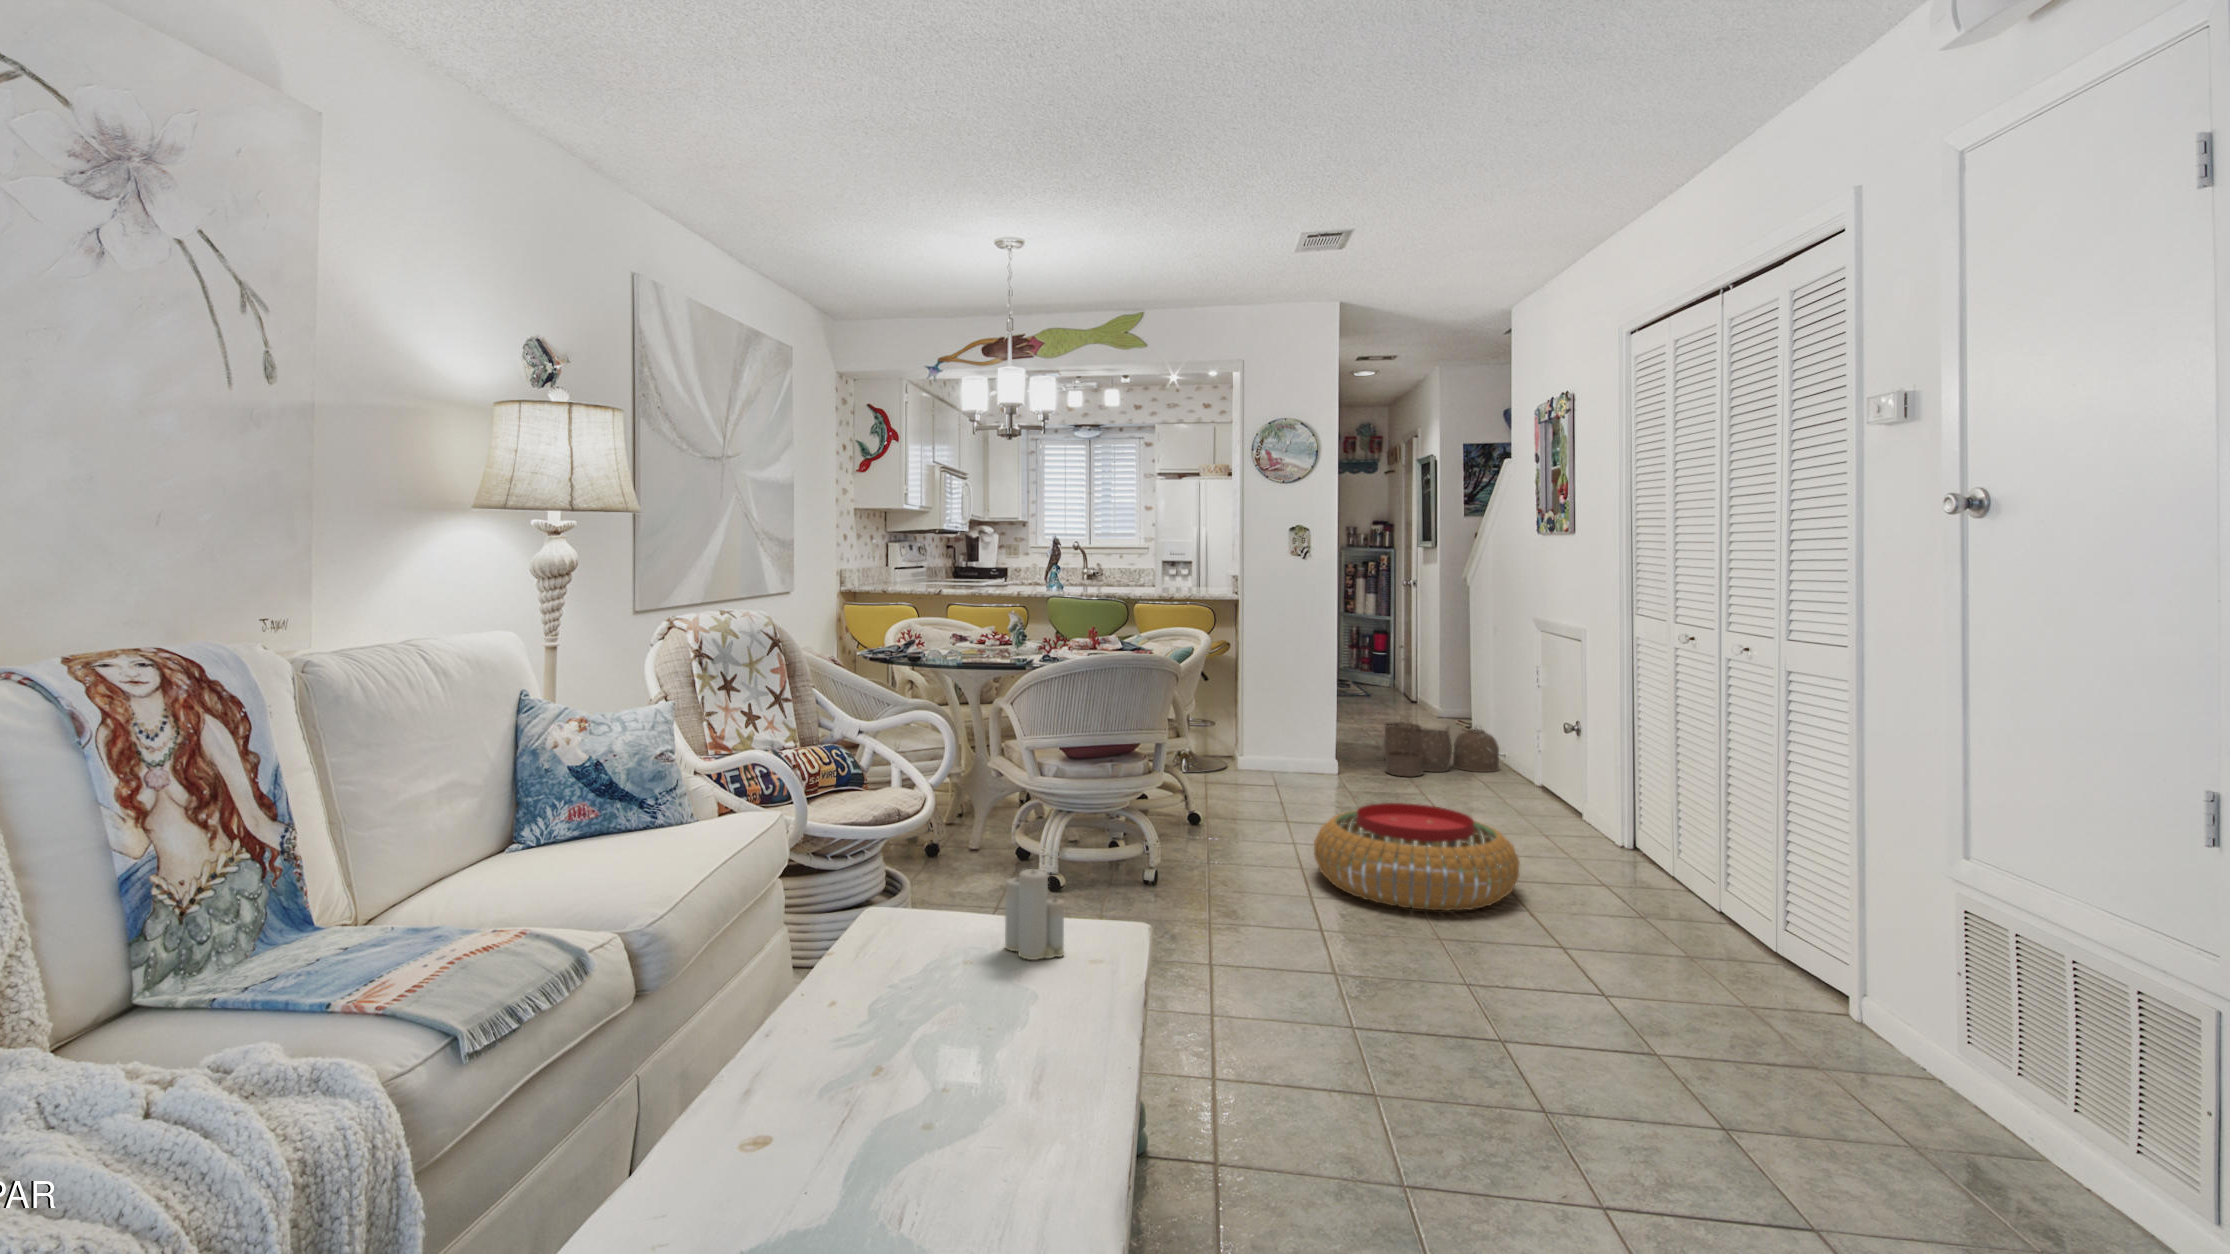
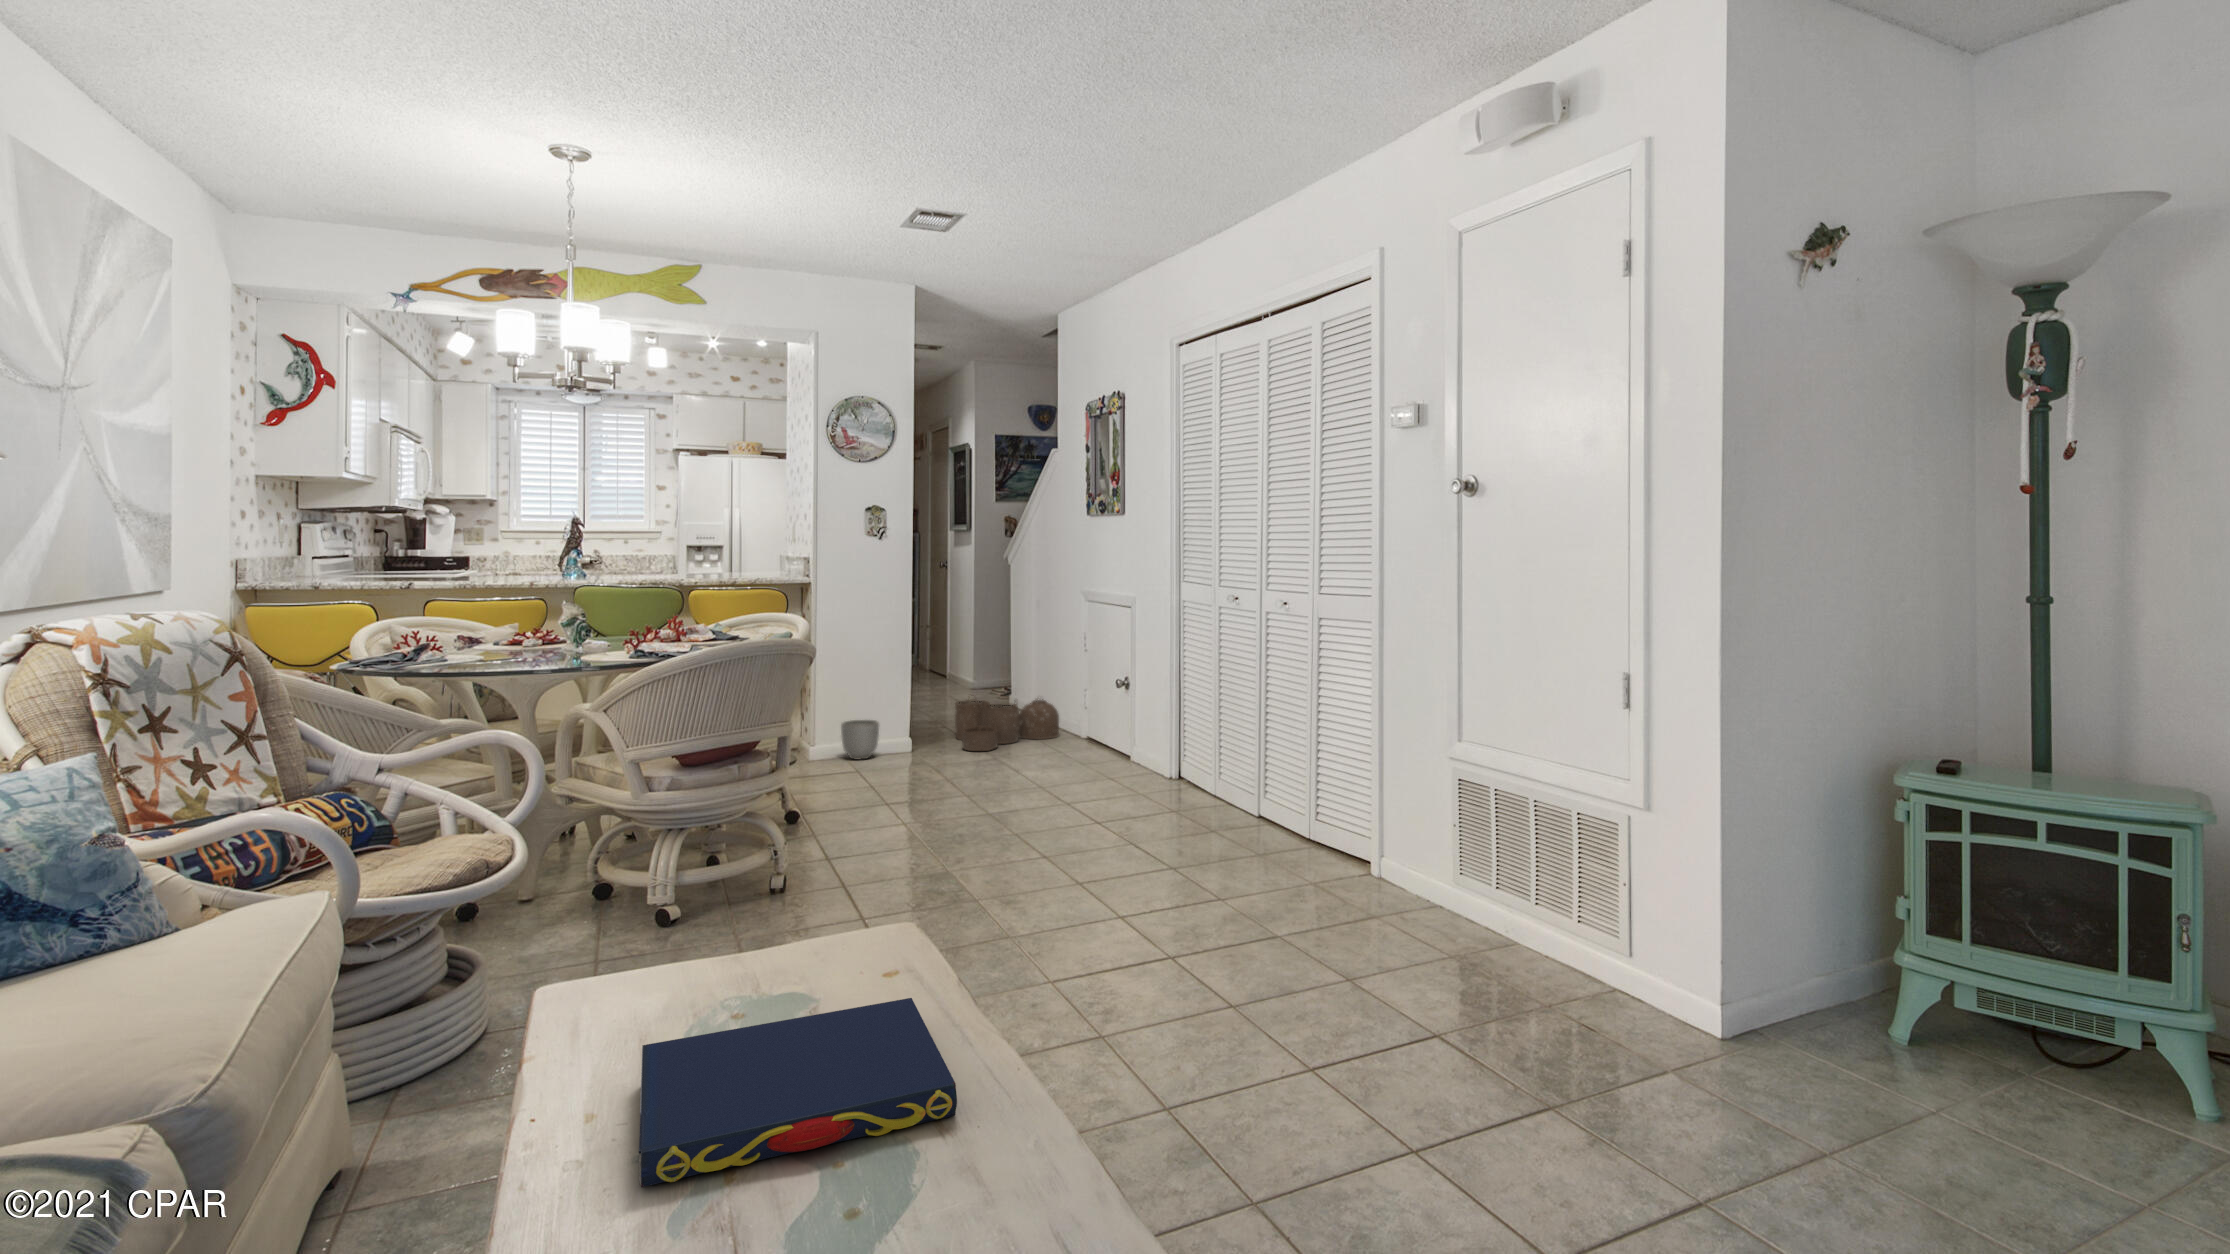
planter: none [1264,731,1301,770] -> present [841,719,879,759]
pouf: present [1314,803,1520,911] -> none [947,772,1134,871]
candle: present [1005,869,1064,960] -> none [770,882,849,996]
book: none [820,963,1081,1084] -> present [639,998,957,1187]

